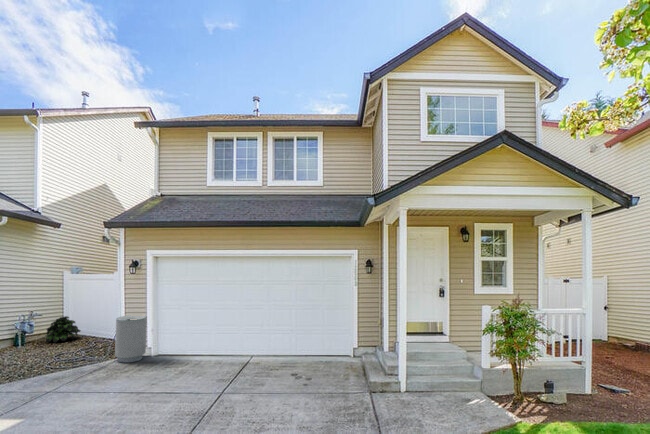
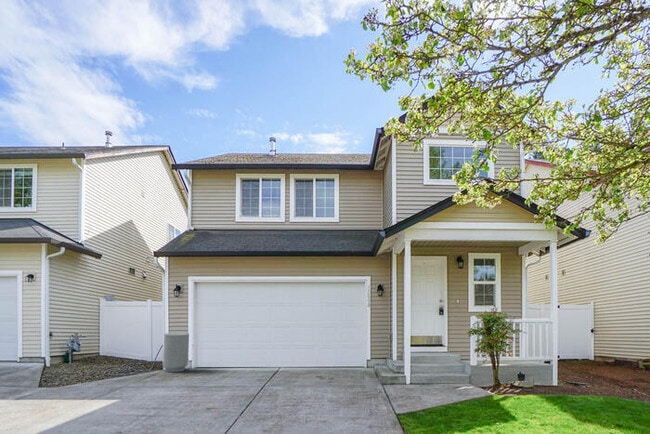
potted plant: present [45,316,80,342] -> none [87,339,117,362]

